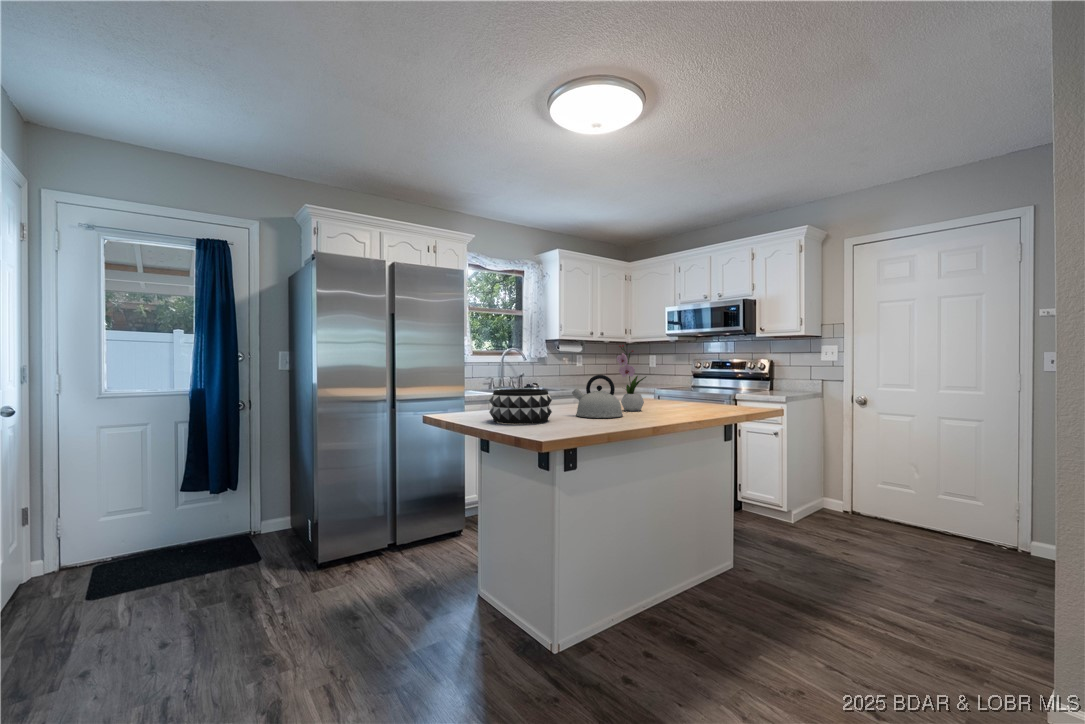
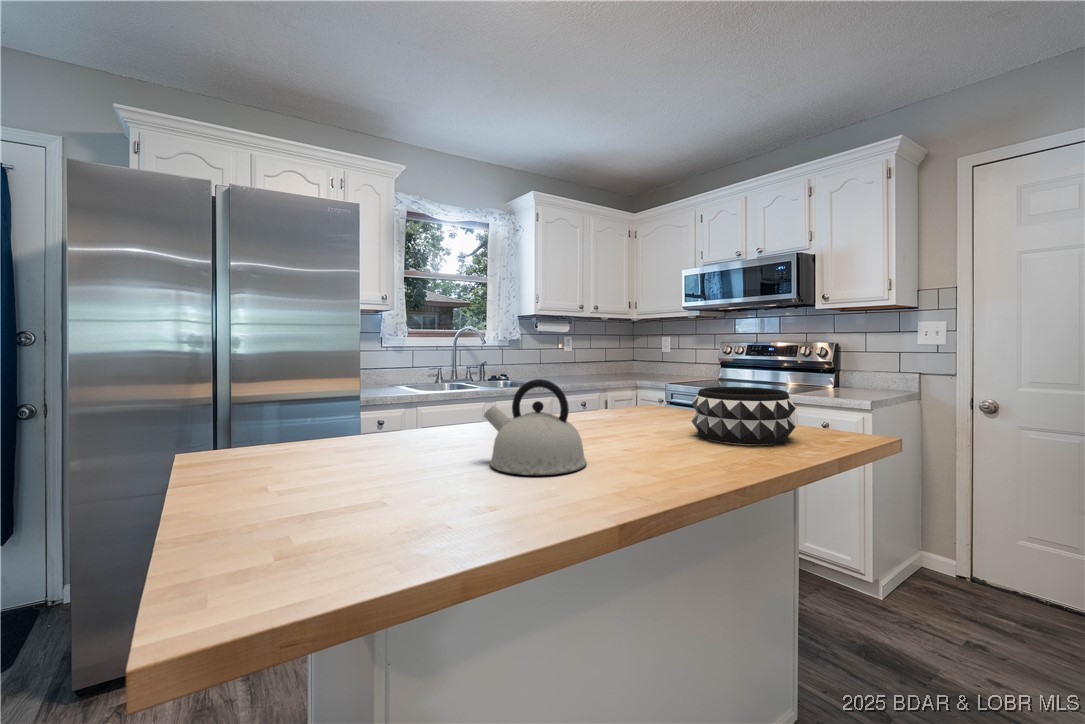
flower arrangement: present [617,345,646,411] -> none [584,318,642,445]
decorative bowl: present [489,389,552,424] -> present [692,387,796,445]

